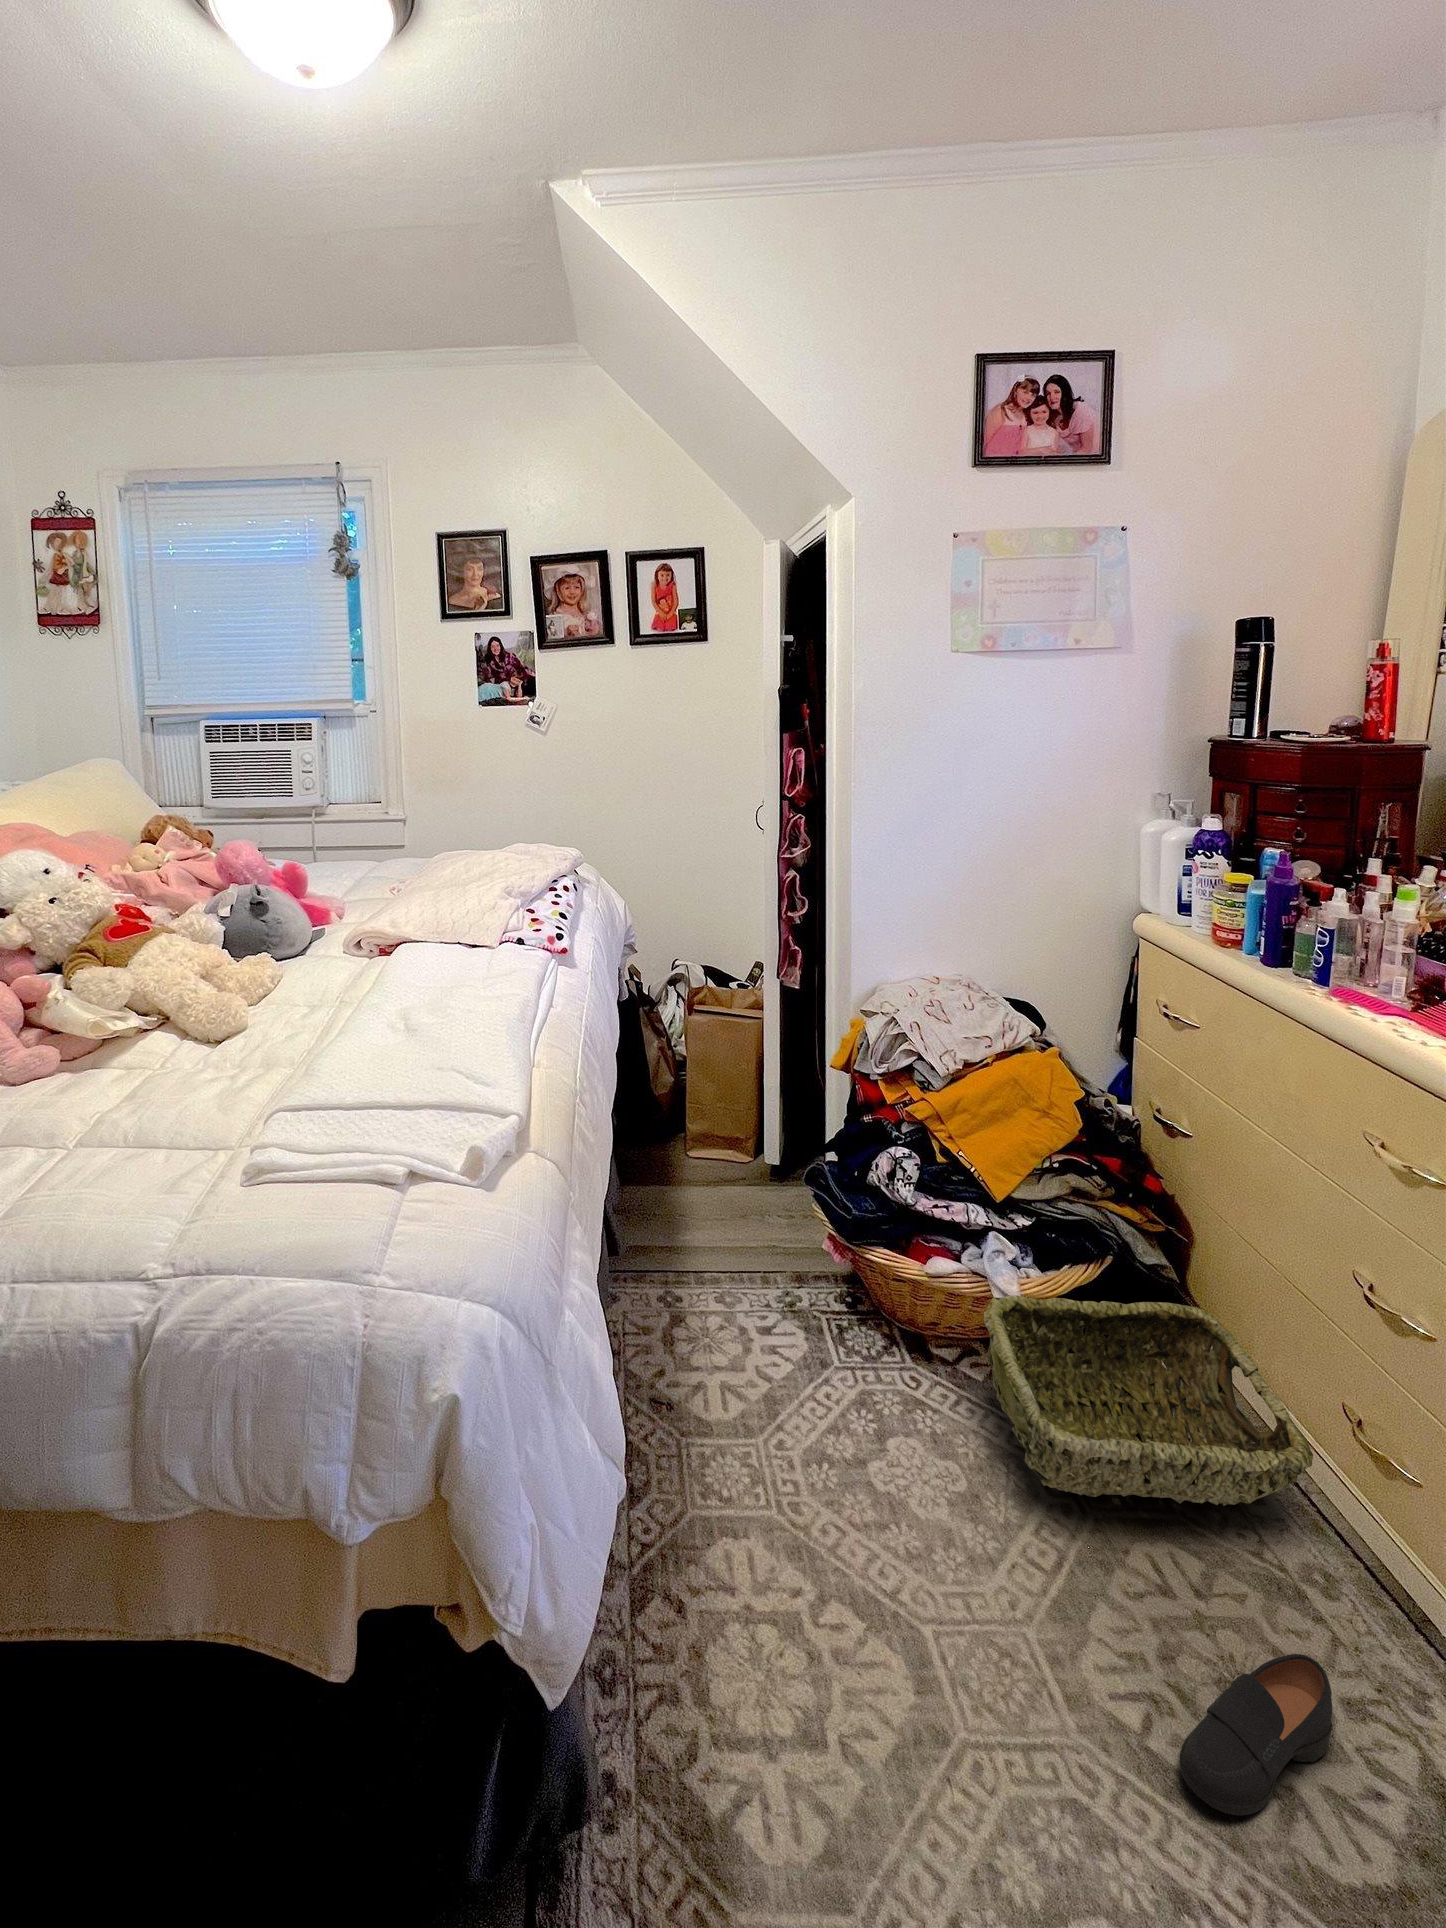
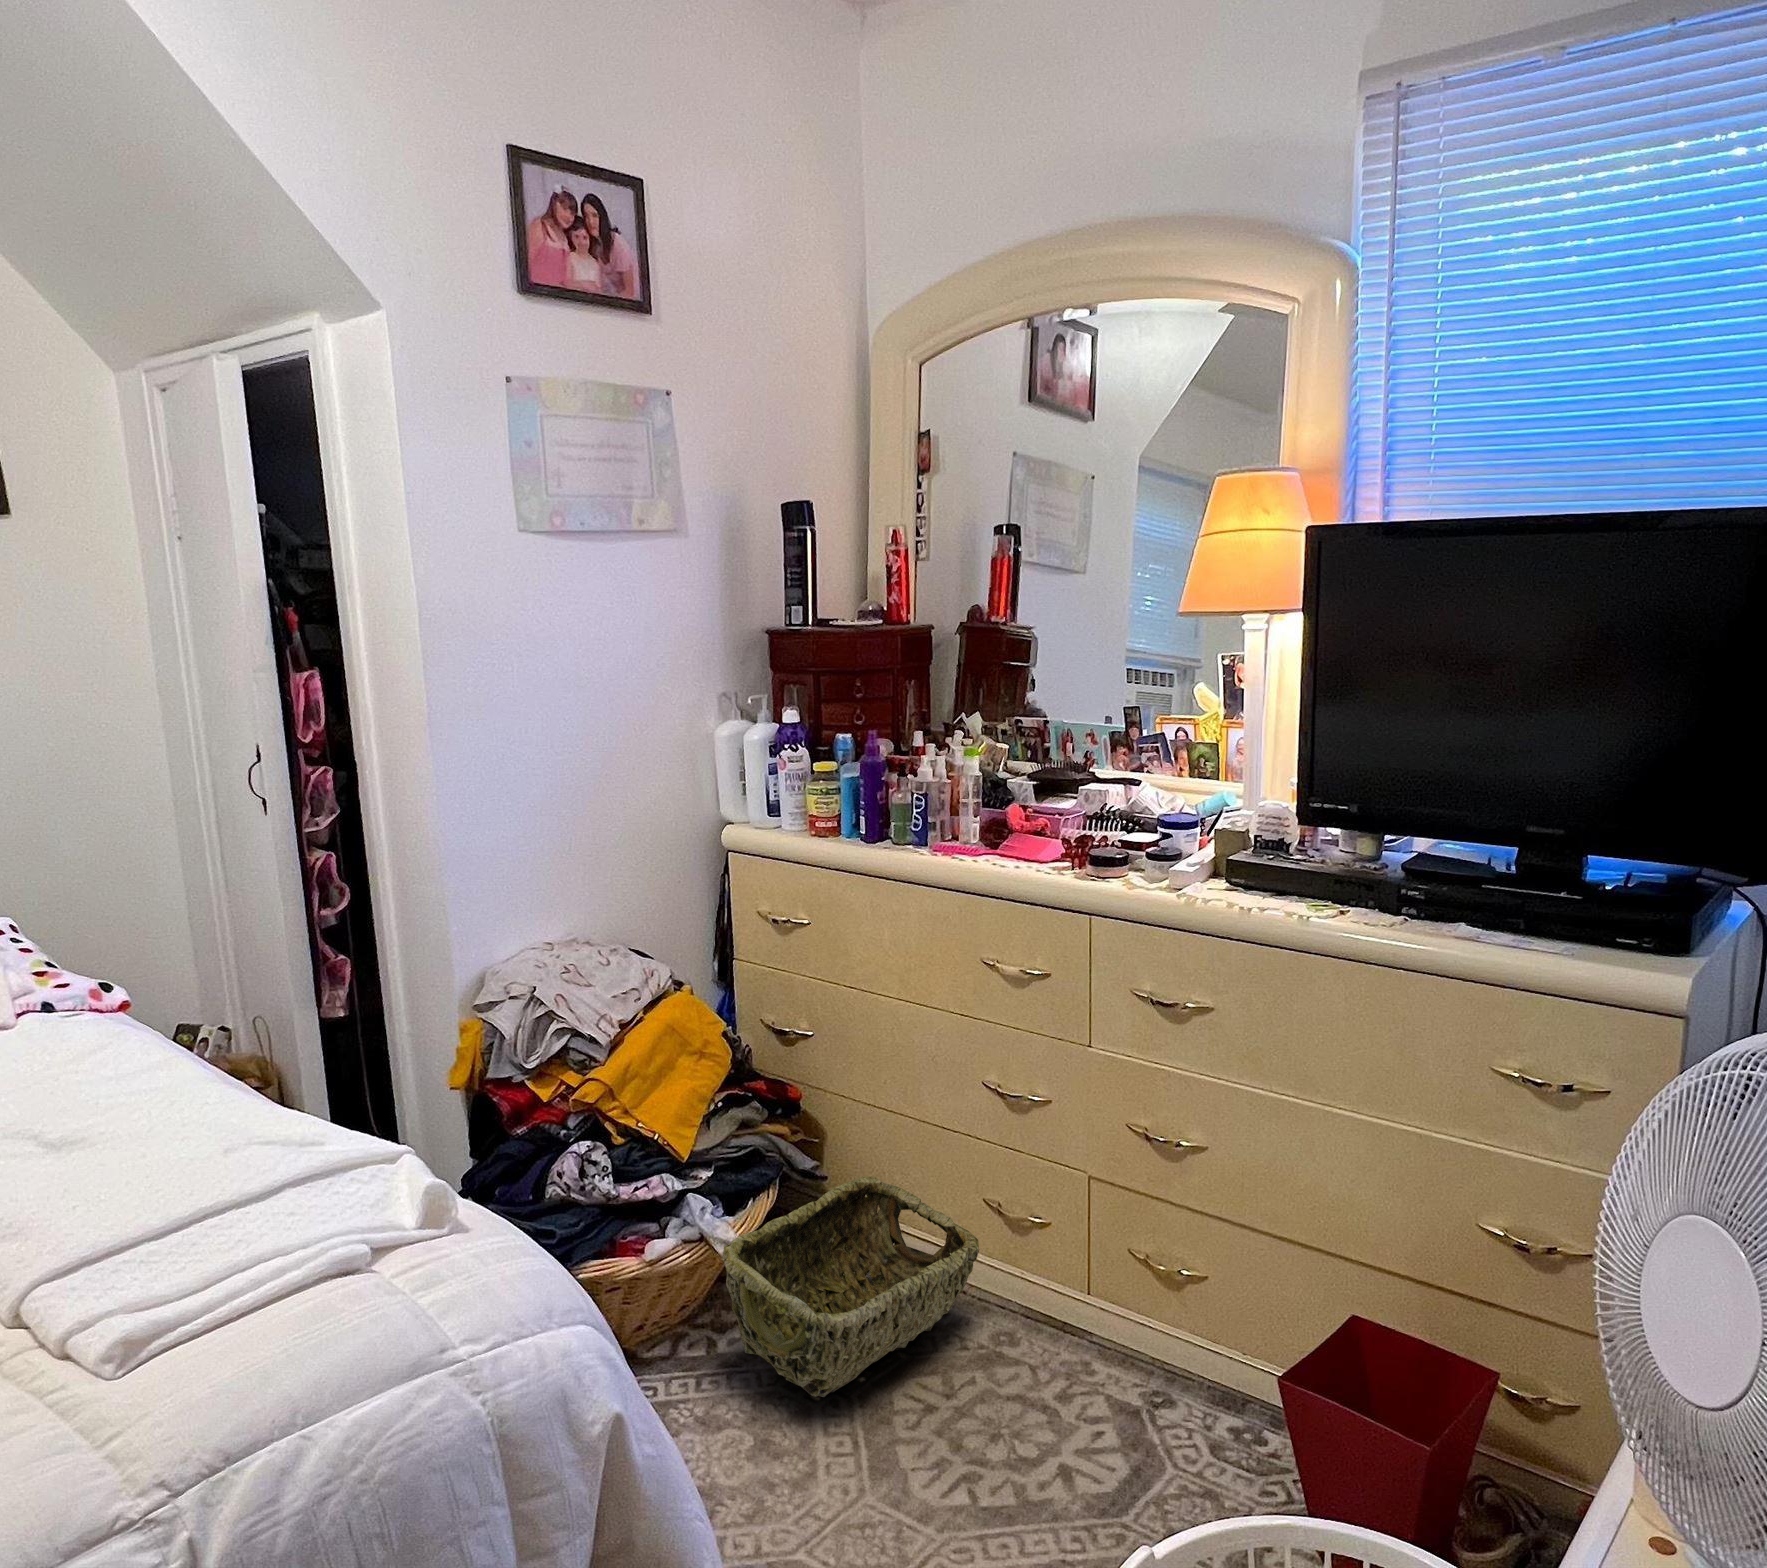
shoe: present [1179,1654,1332,1815] -> none [997,1365,1060,1500]

